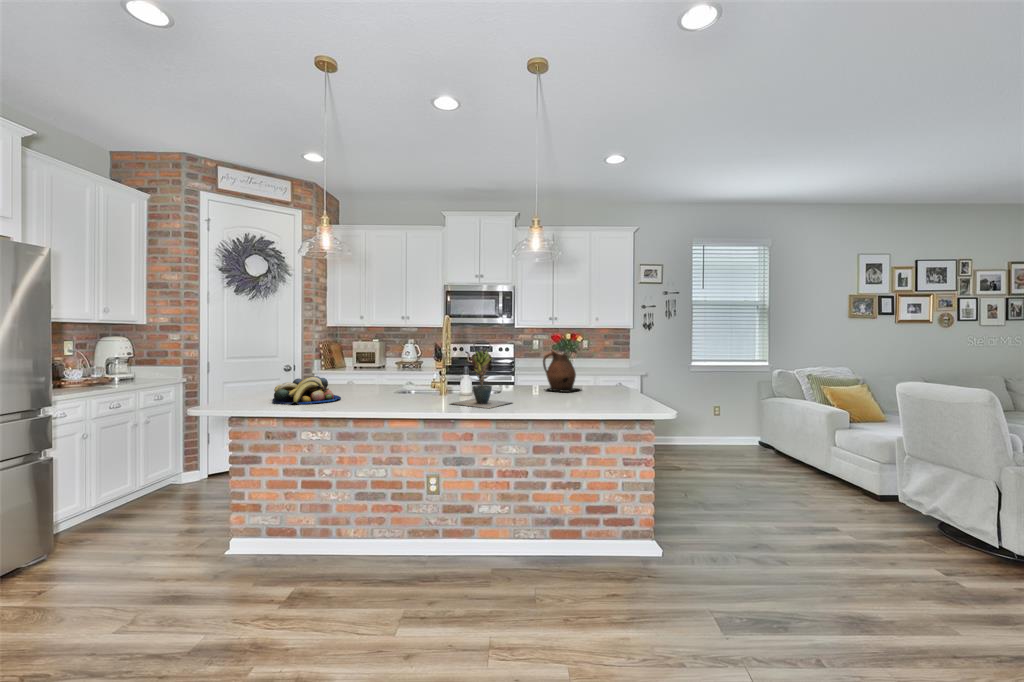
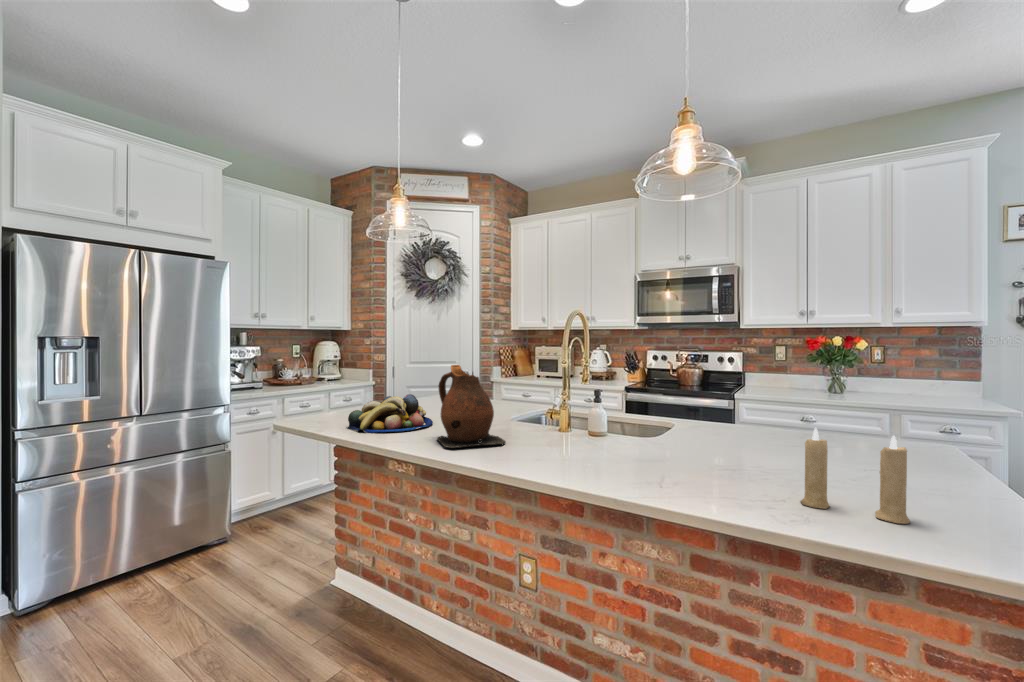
ceramic pitcher: present [543,349,582,392] -> present [437,365,506,448]
potted plant: present [451,351,511,408] -> none [543,369,655,477]
candle: none [585,371,624,408] -> present [801,428,910,524]

